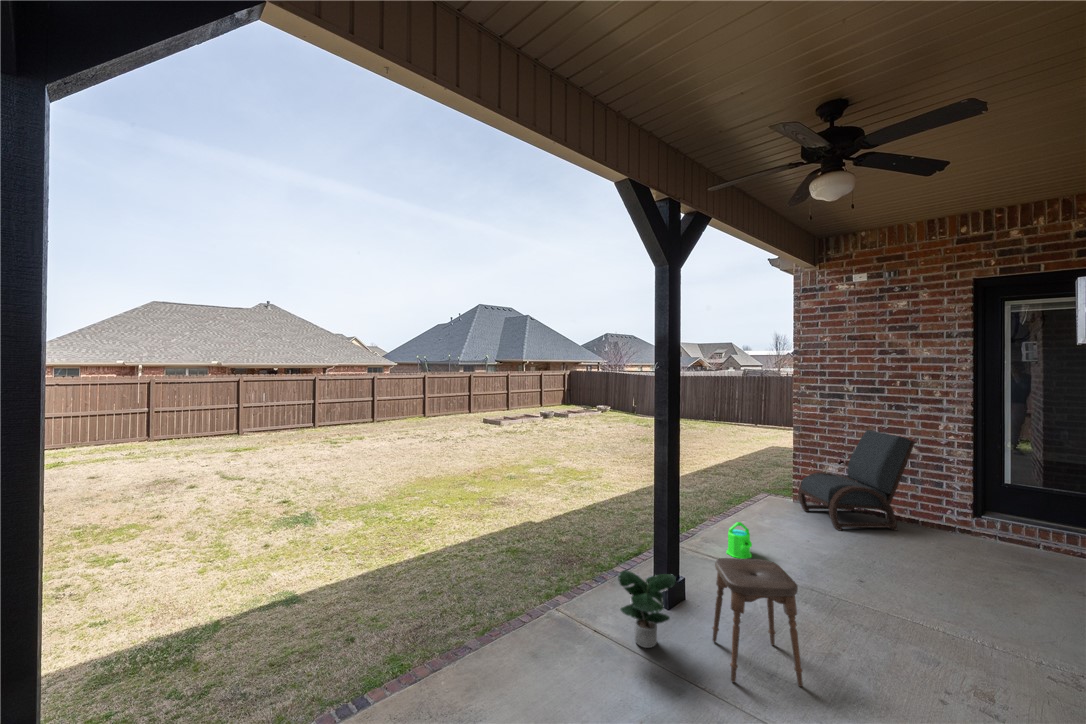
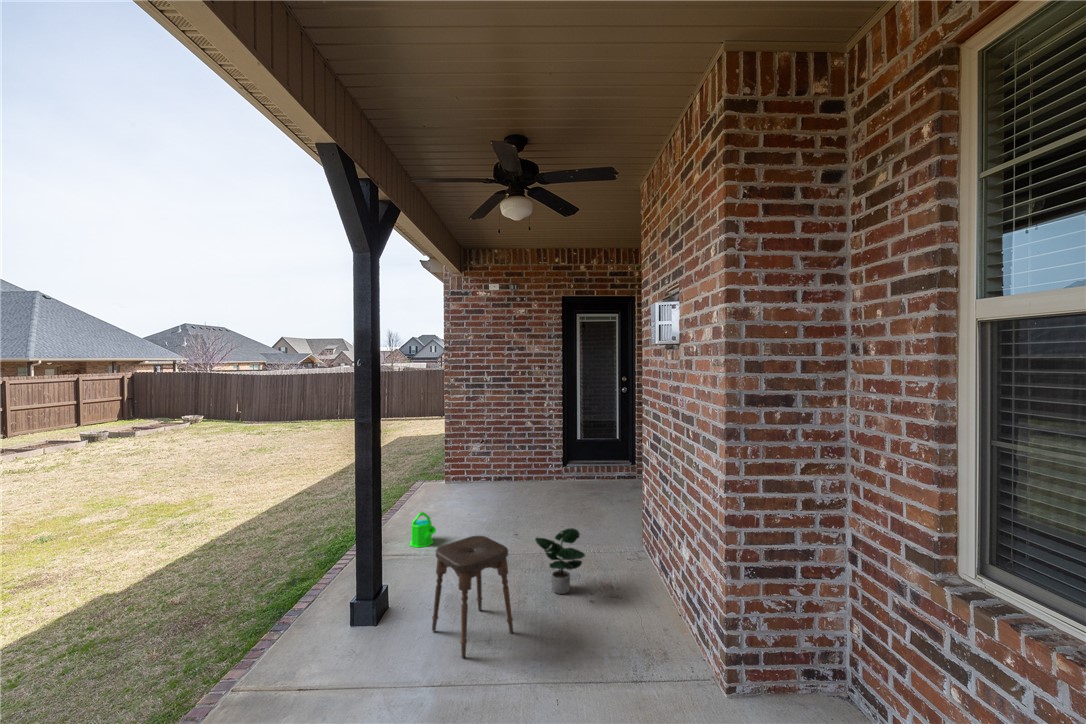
lounge chair: present [798,430,915,531] -> none [453,412,533,499]
potted plant: present [618,570,676,648] -> present [535,528,585,594]

